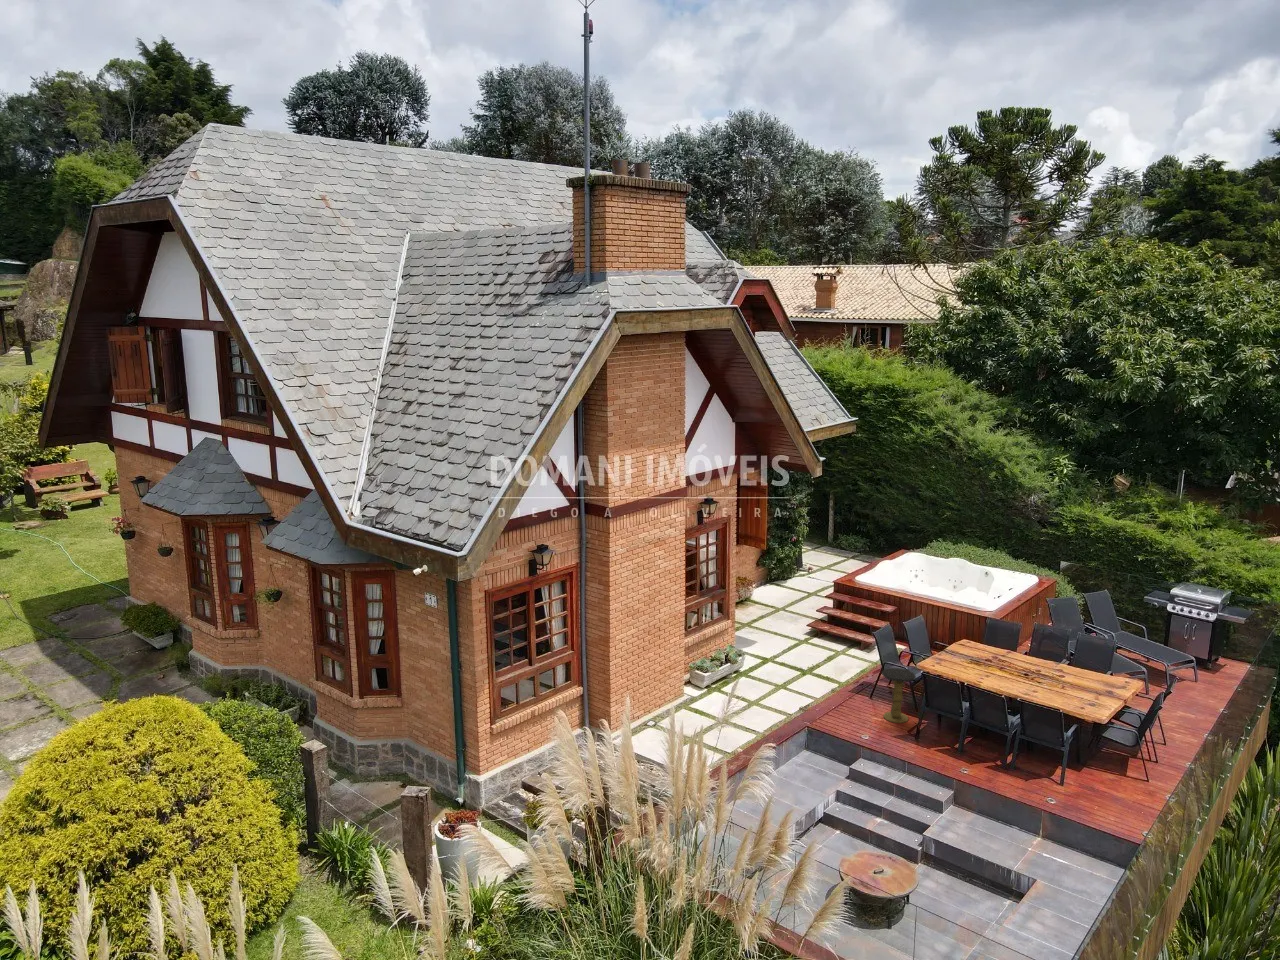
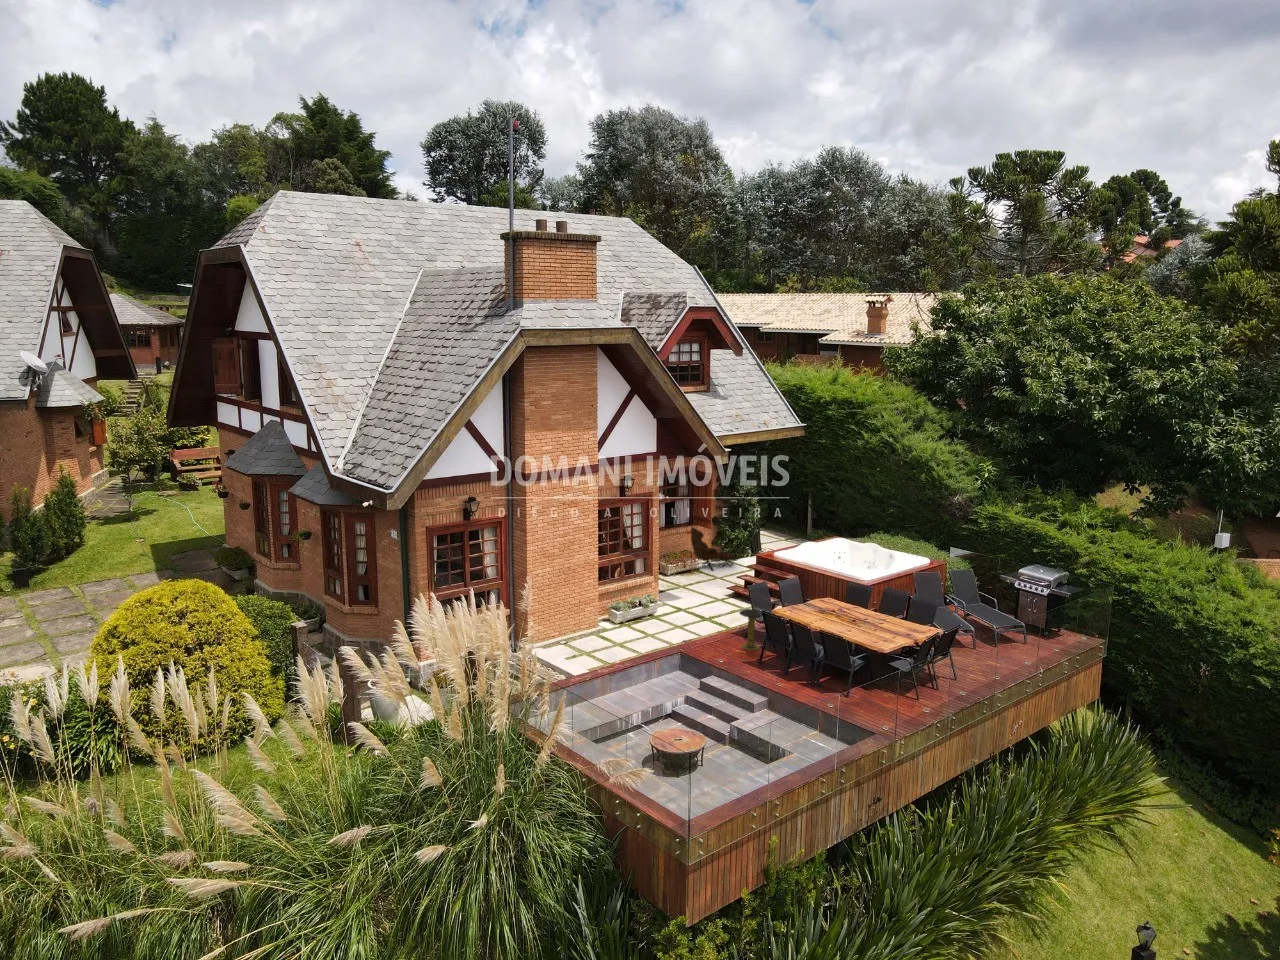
lounge chair: none [740,551,795,603] -> present [691,527,736,570]

